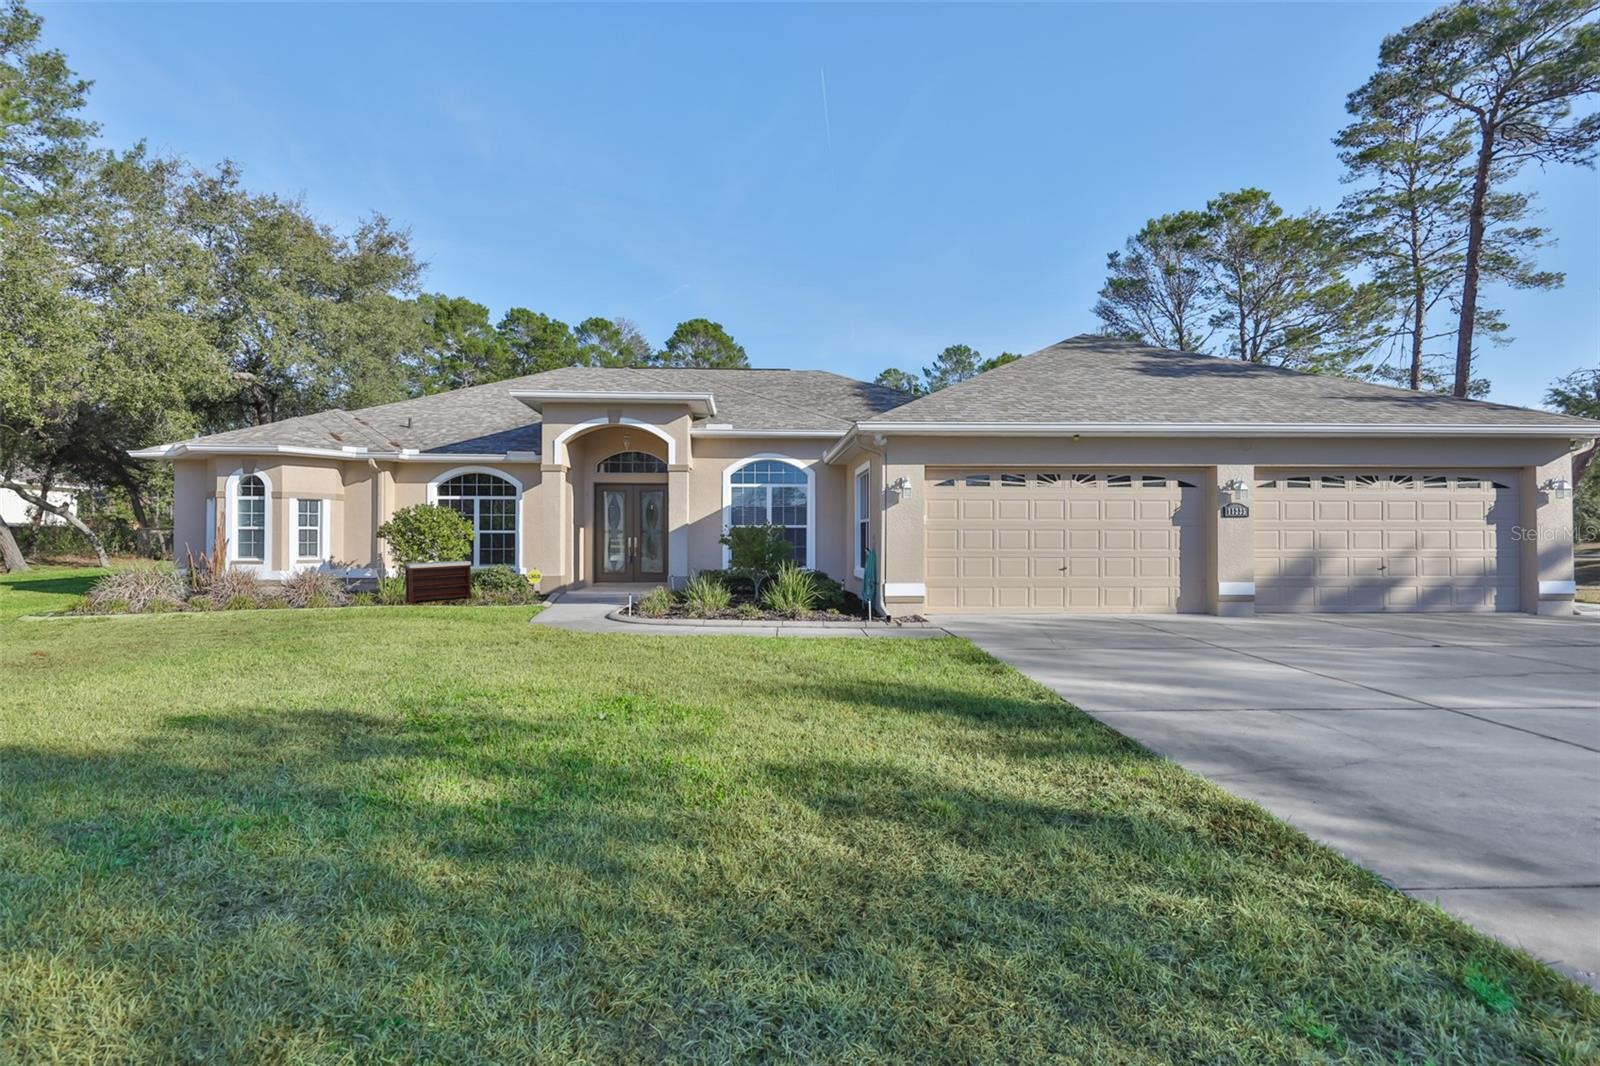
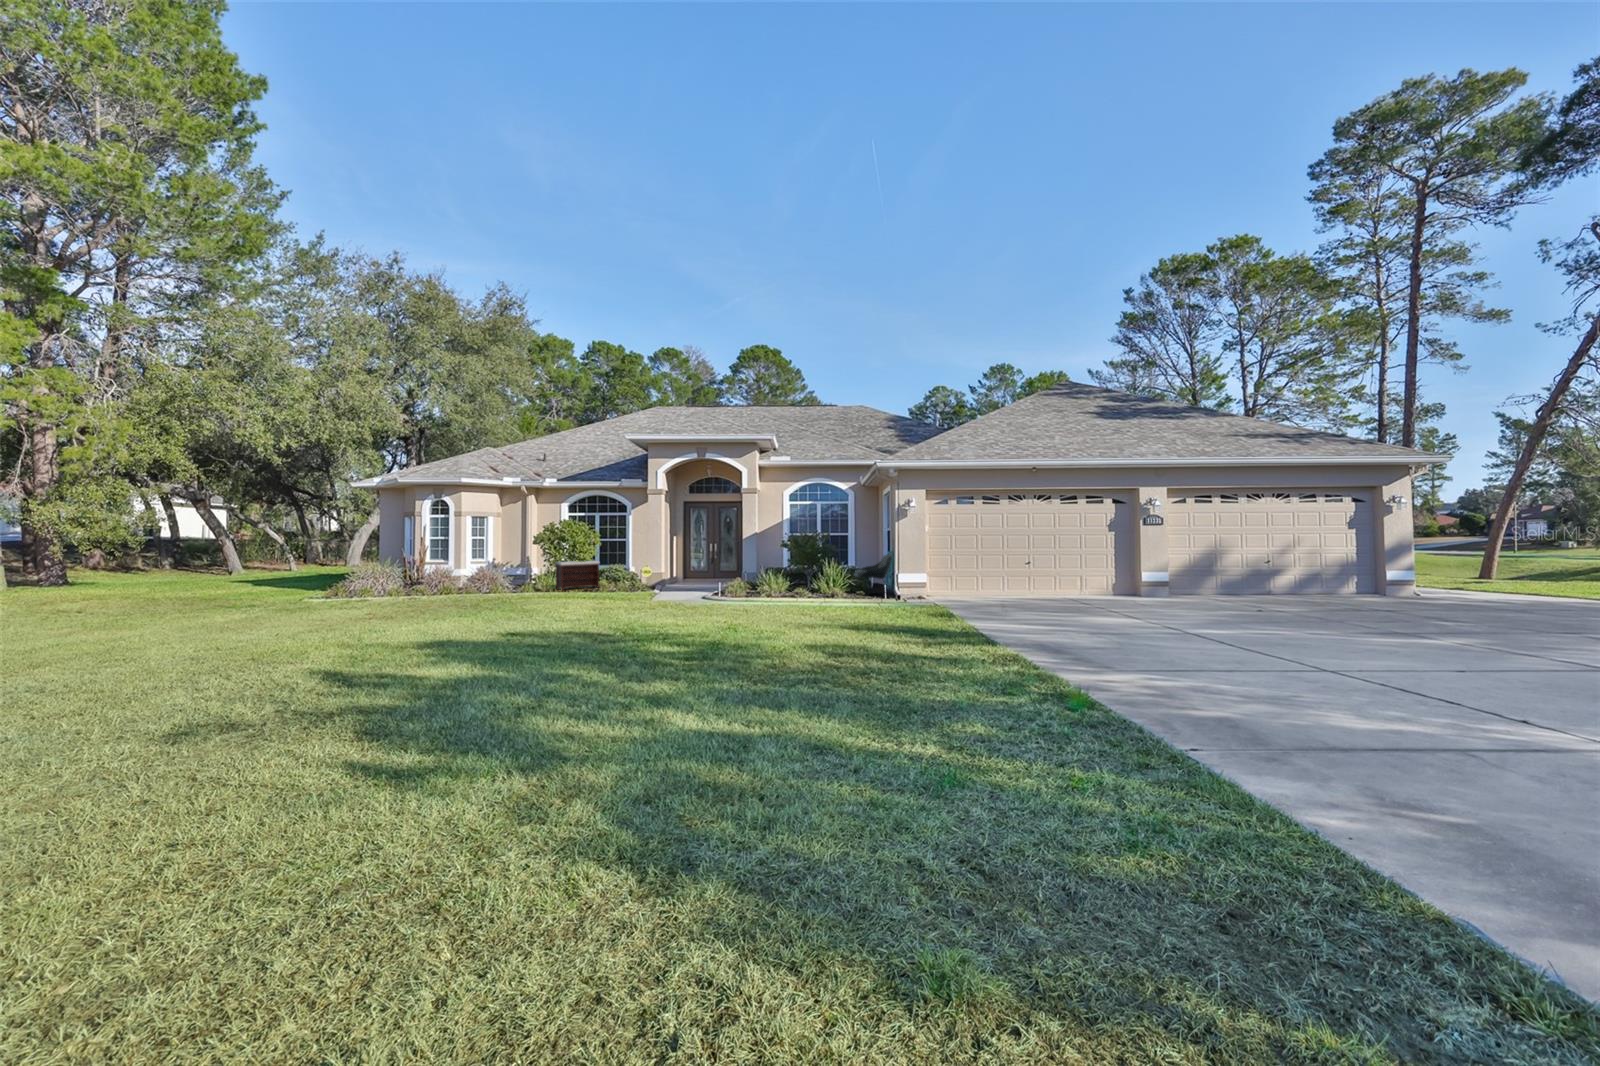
lounge chair: none [818,555,874,618] -> present [854,554,892,594]

